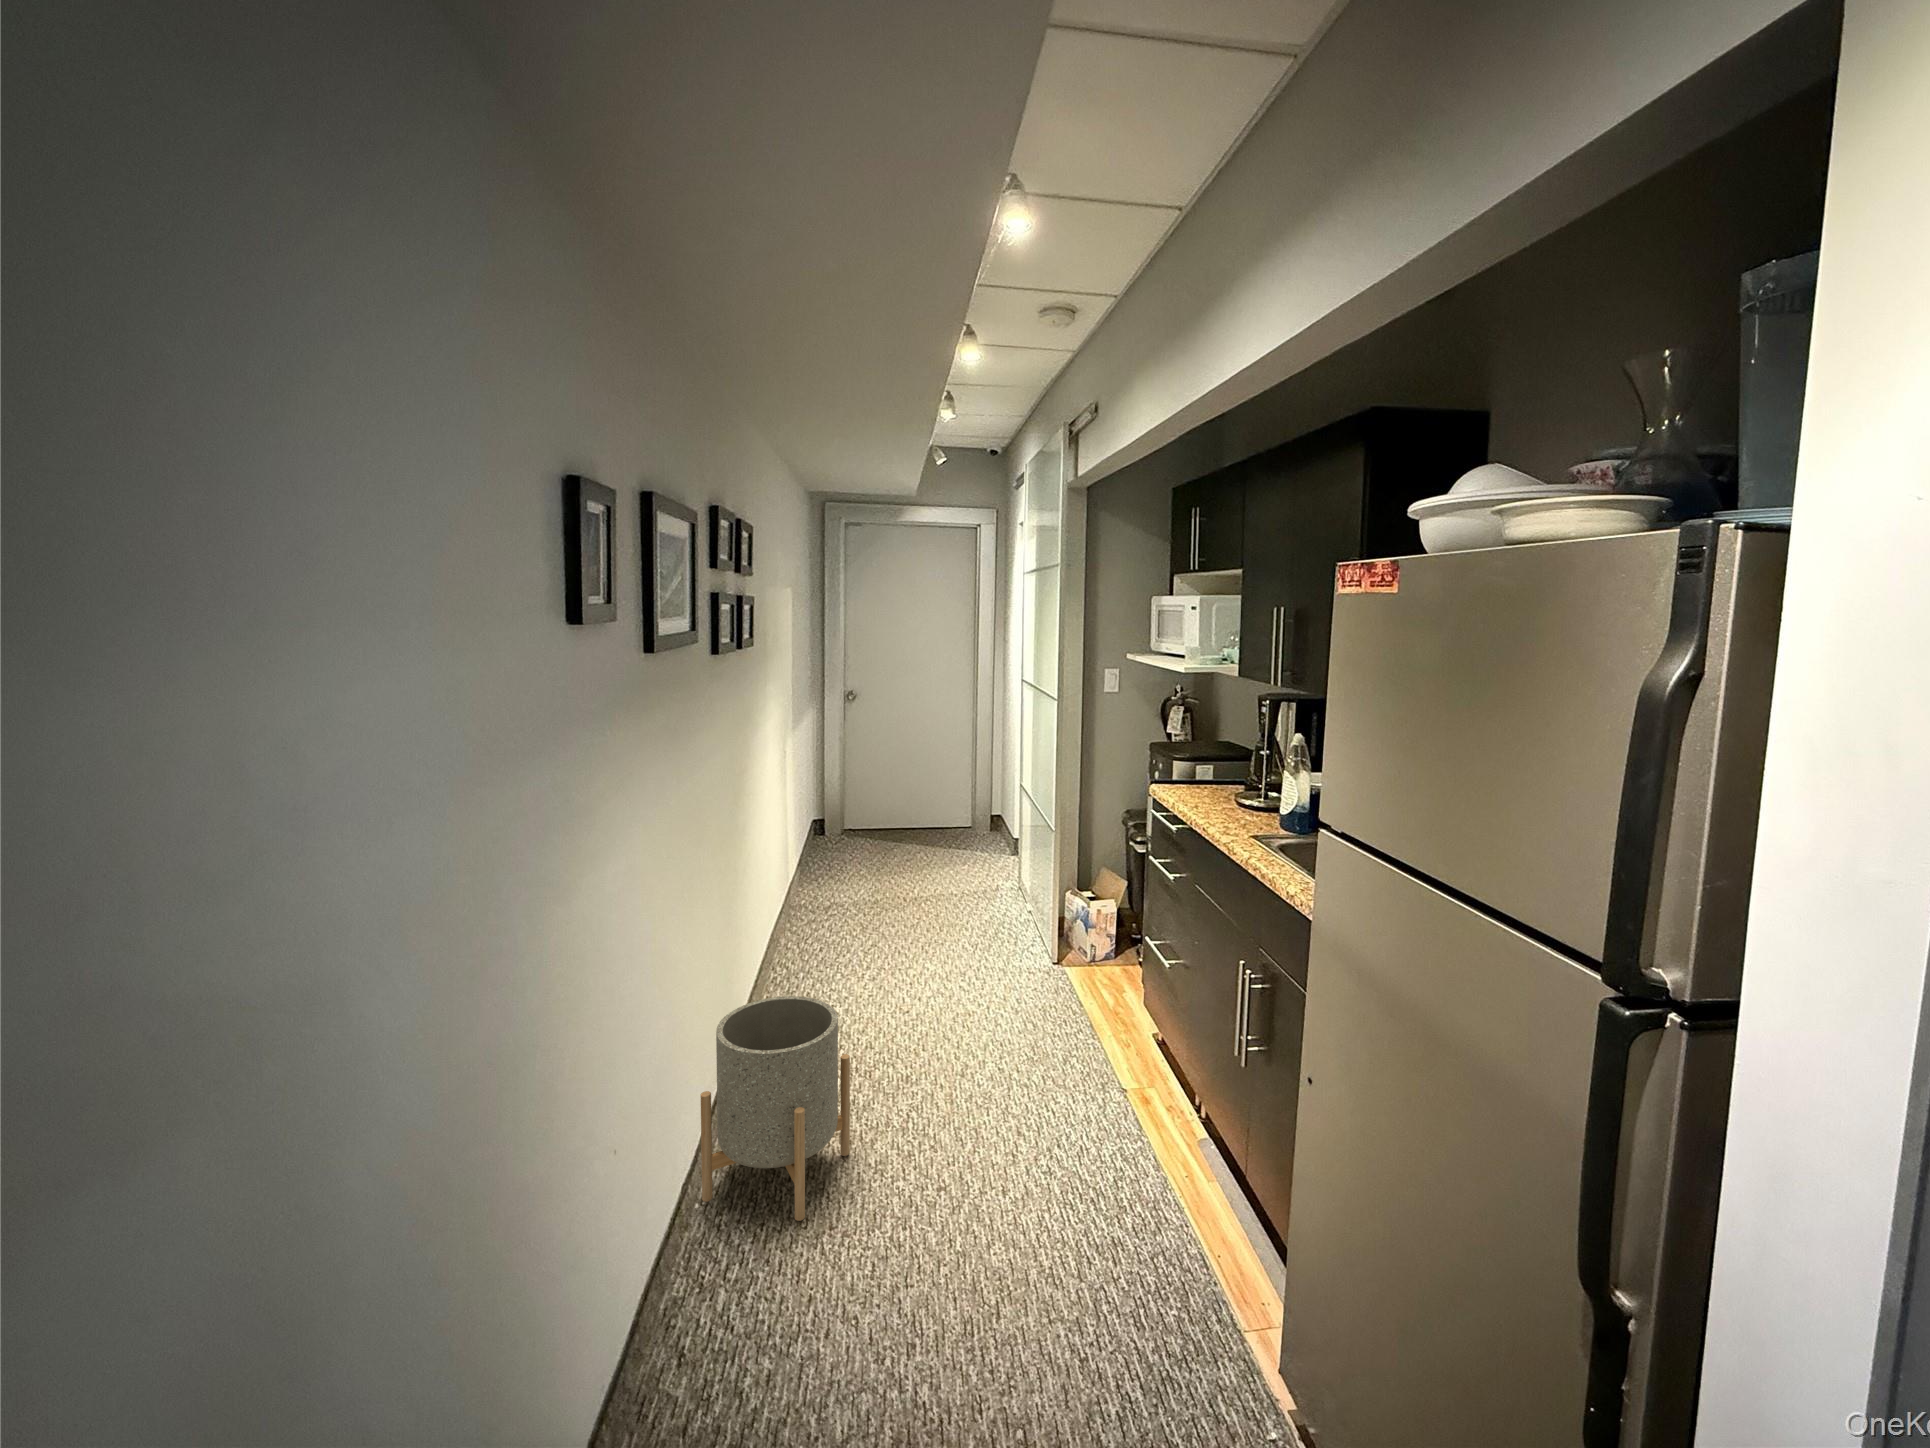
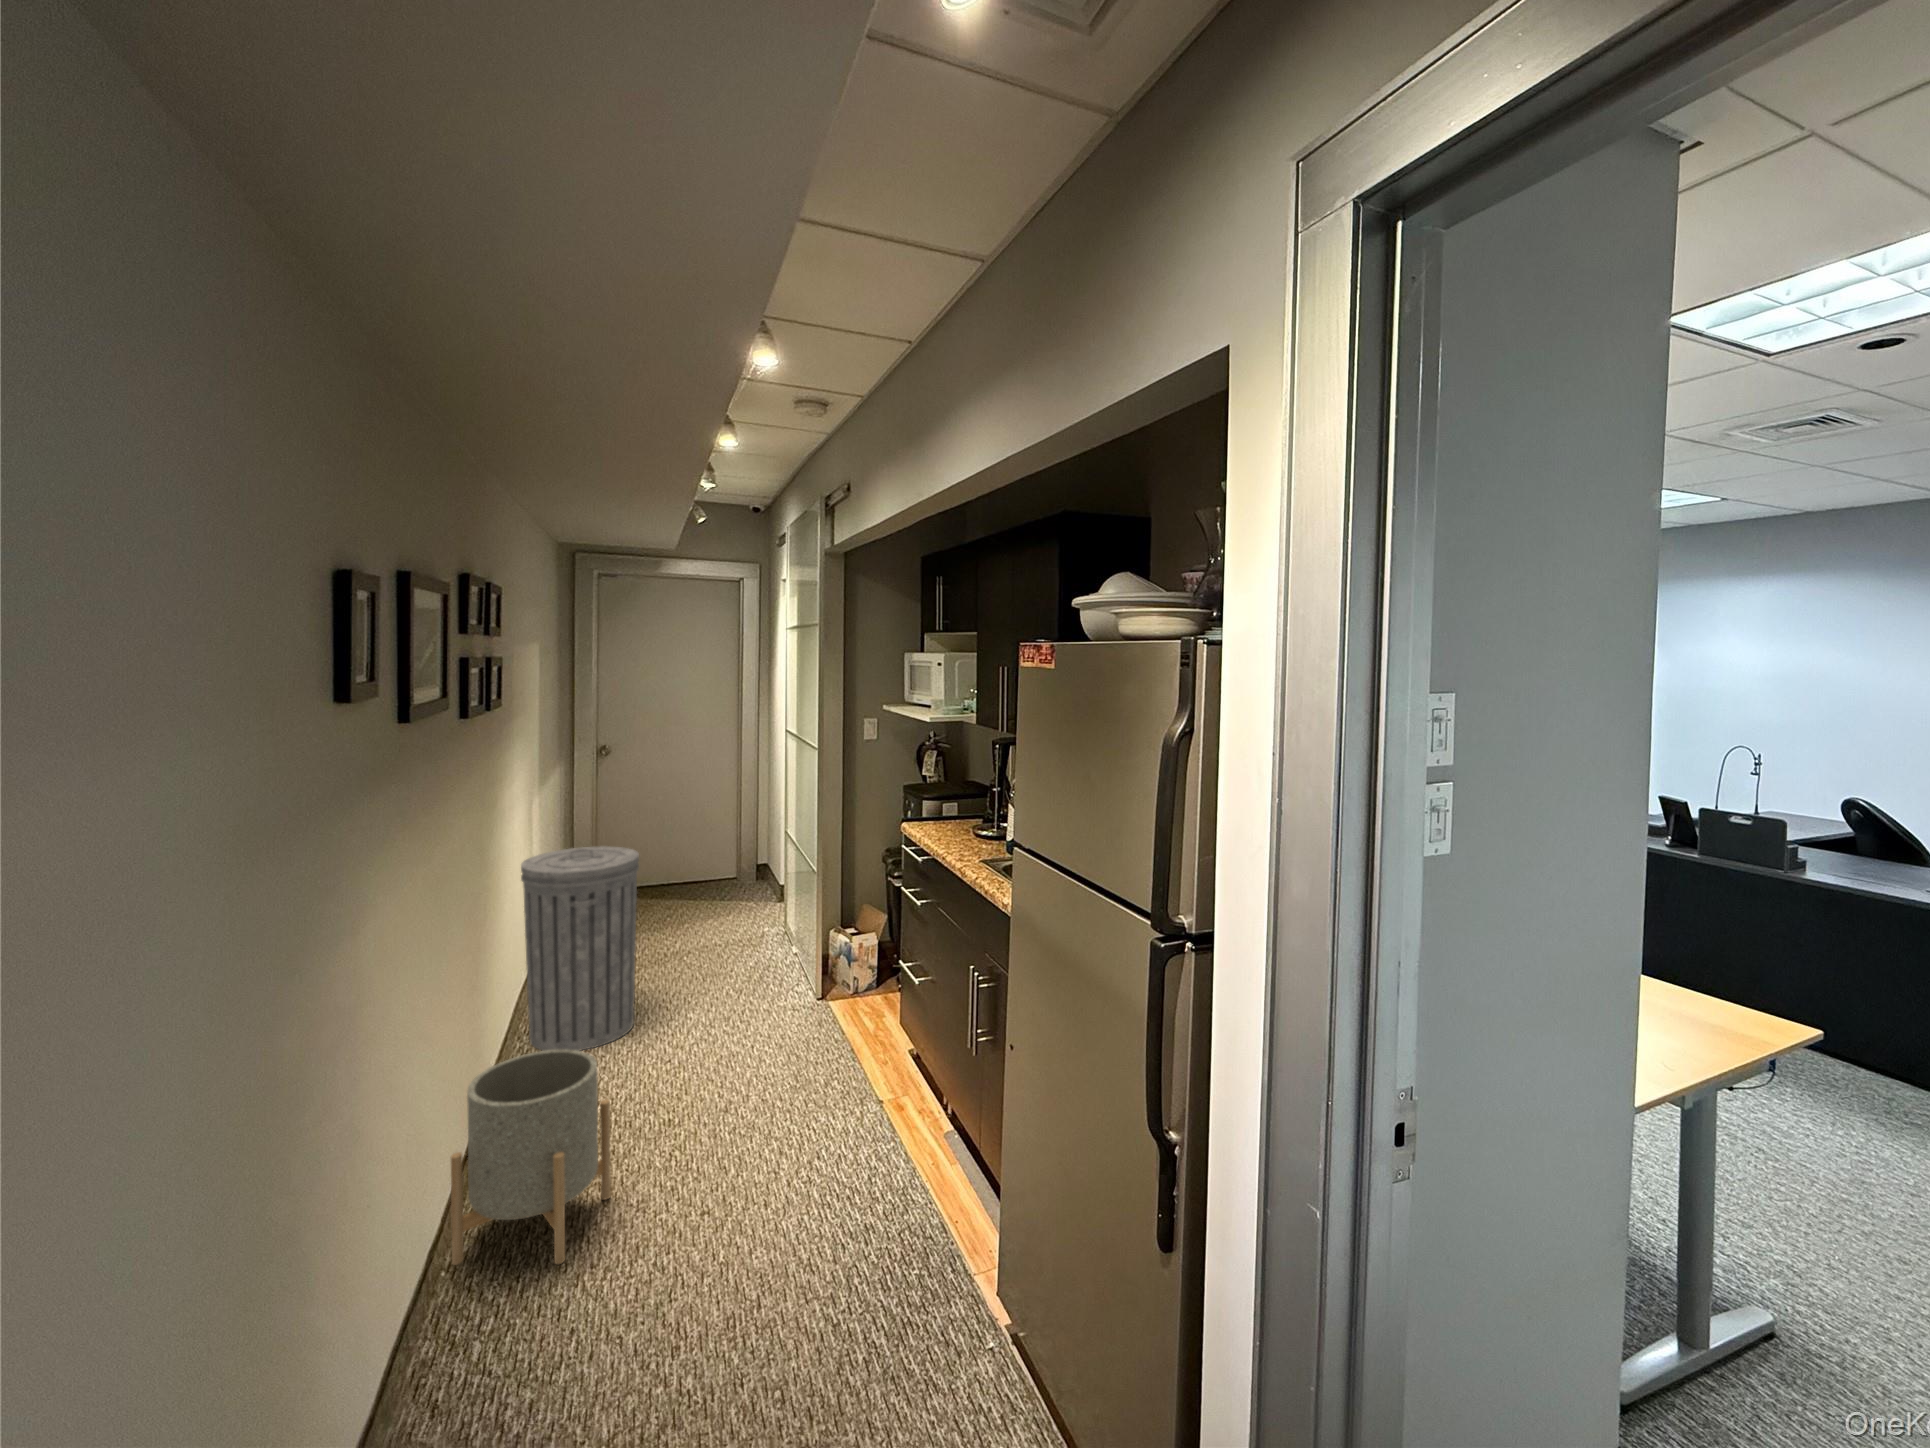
trash can: none [773,788,882,990] -> present [521,846,639,1051]

